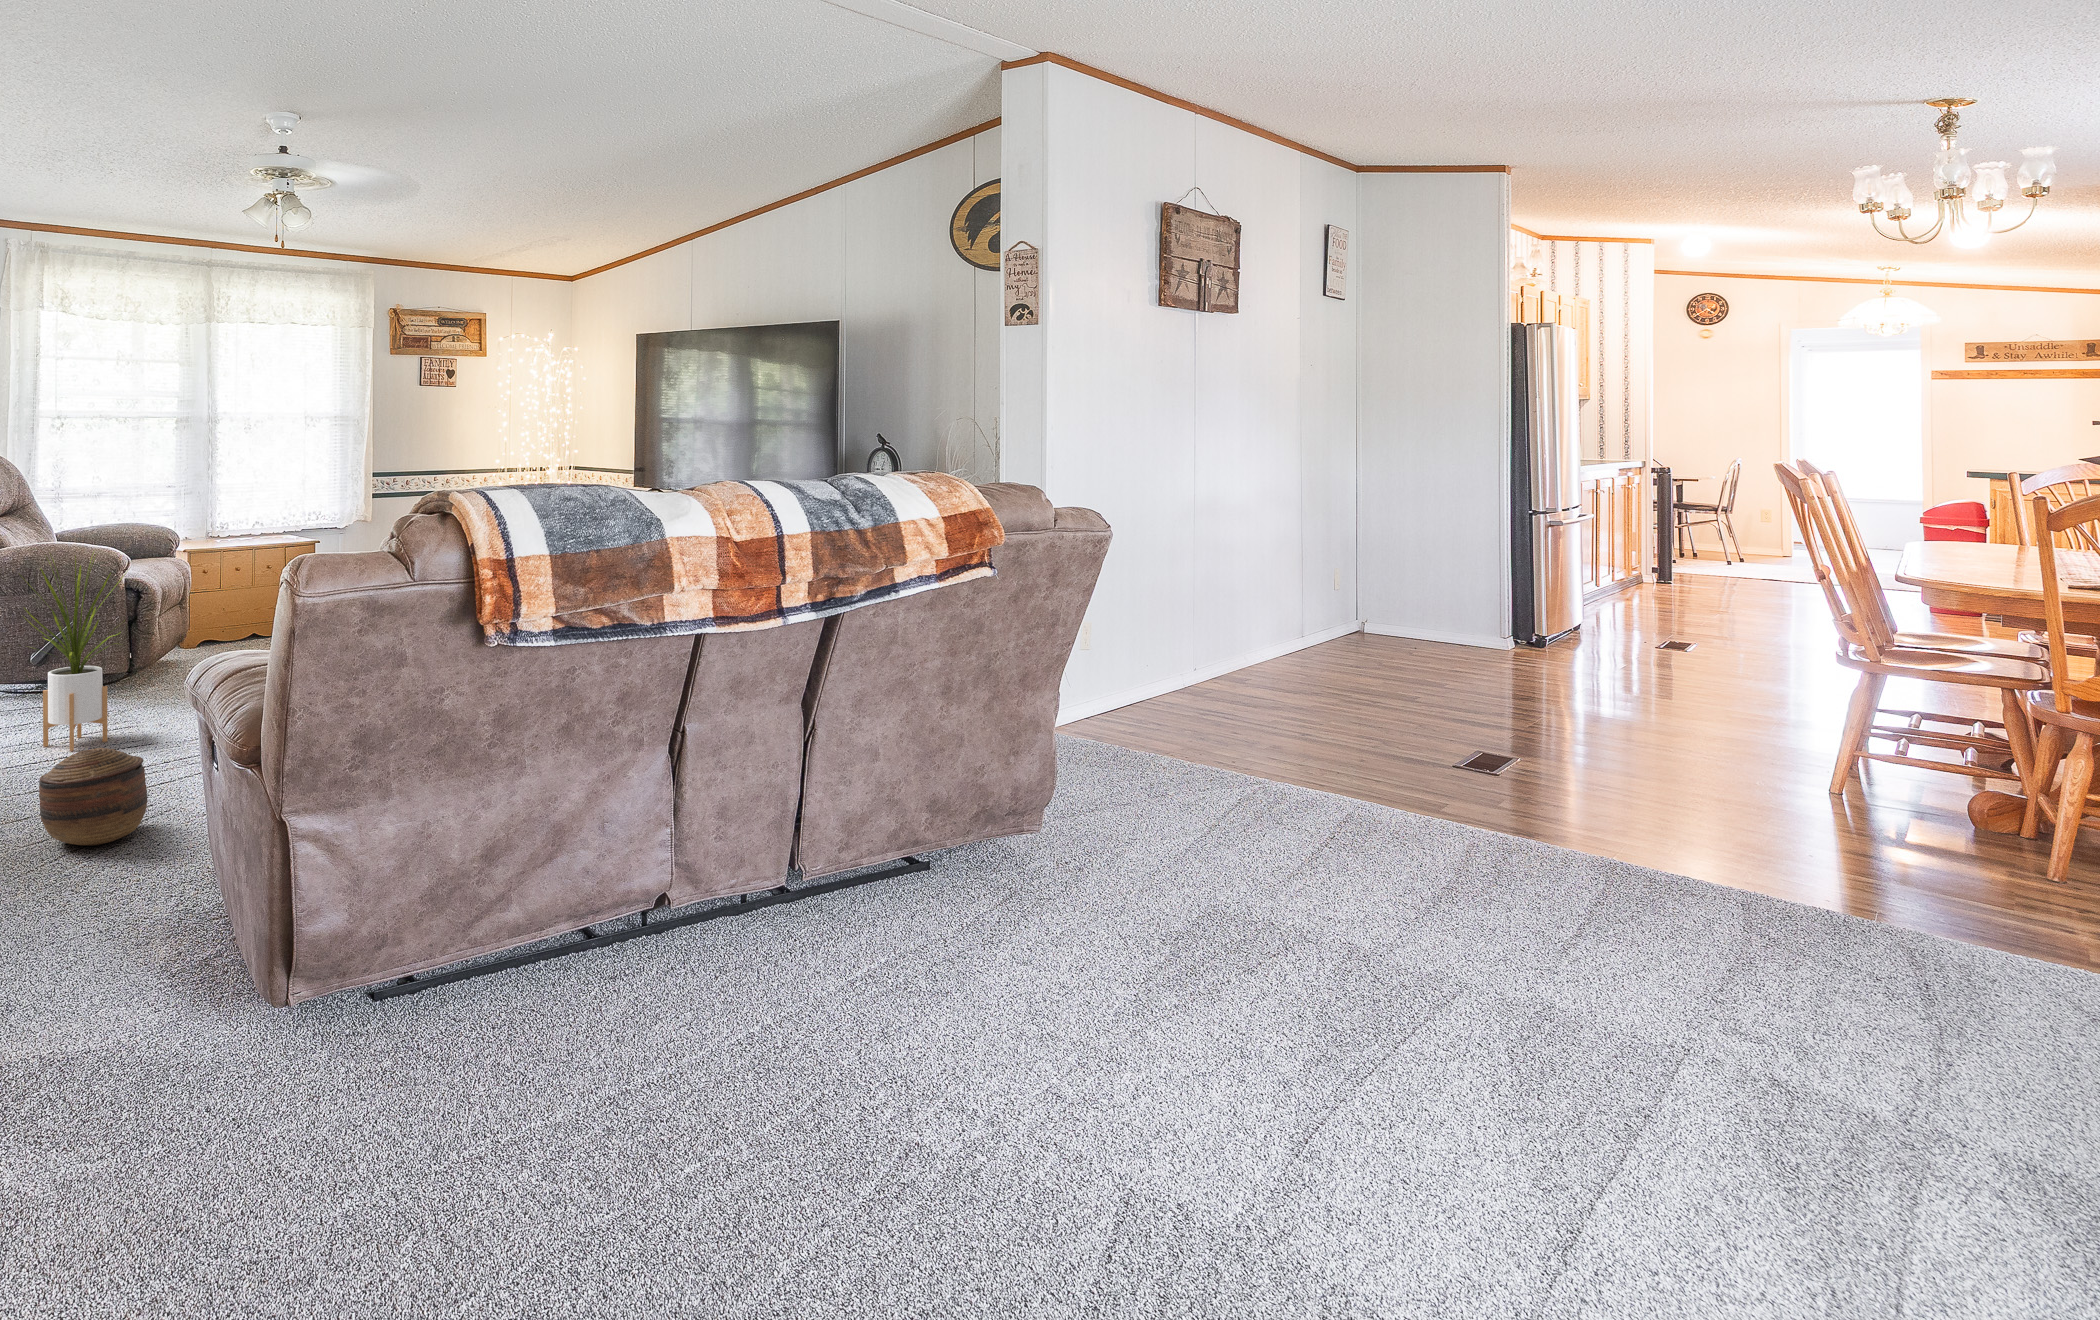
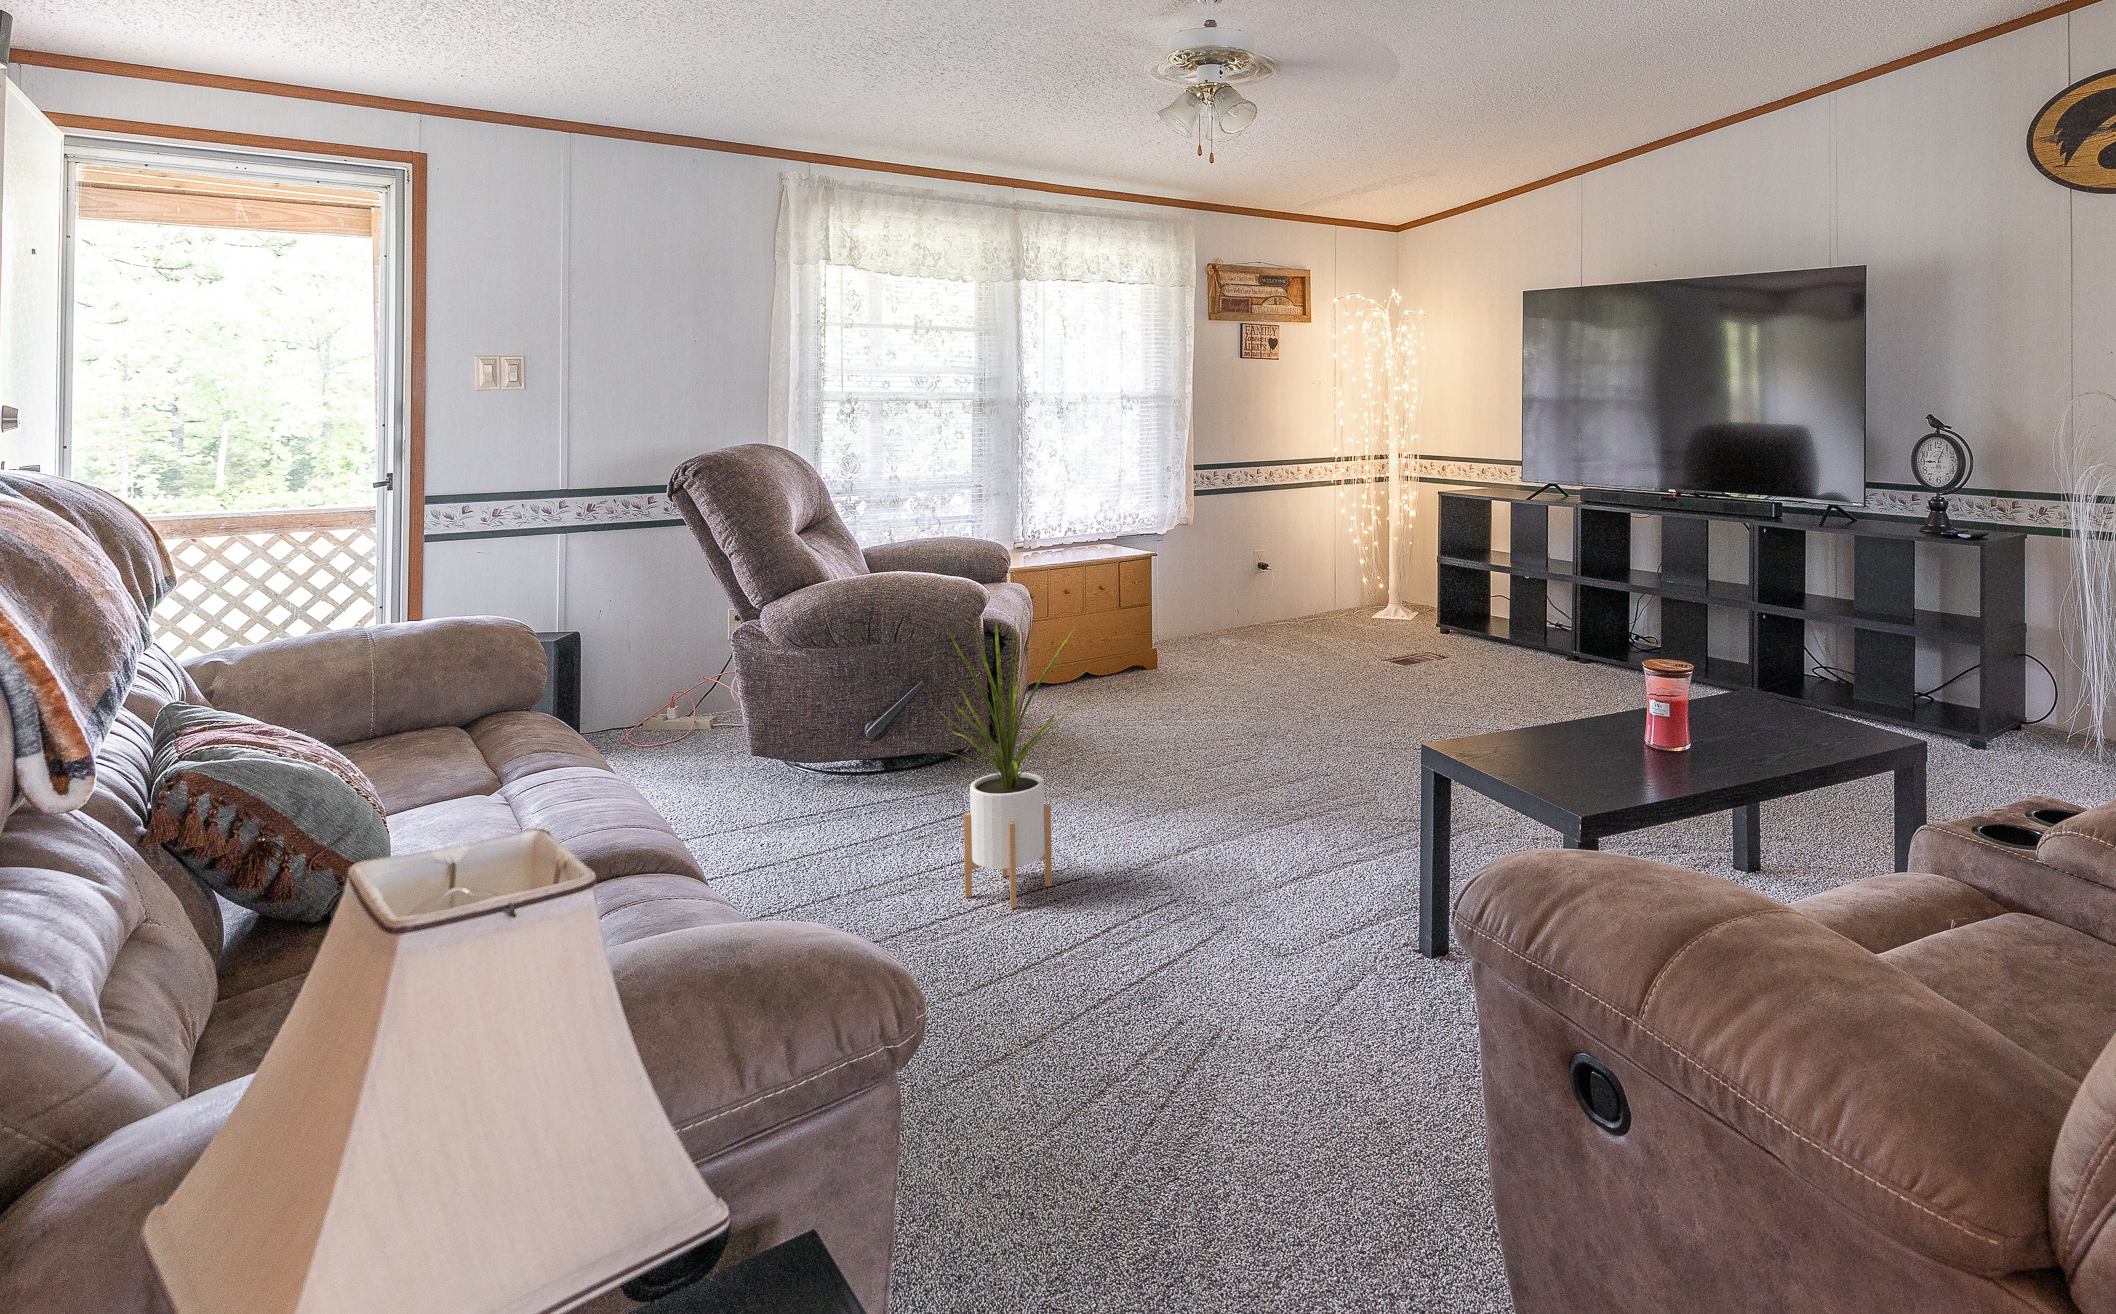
basket: present [39,748,148,845] -> none [1120,993,1292,1189]

